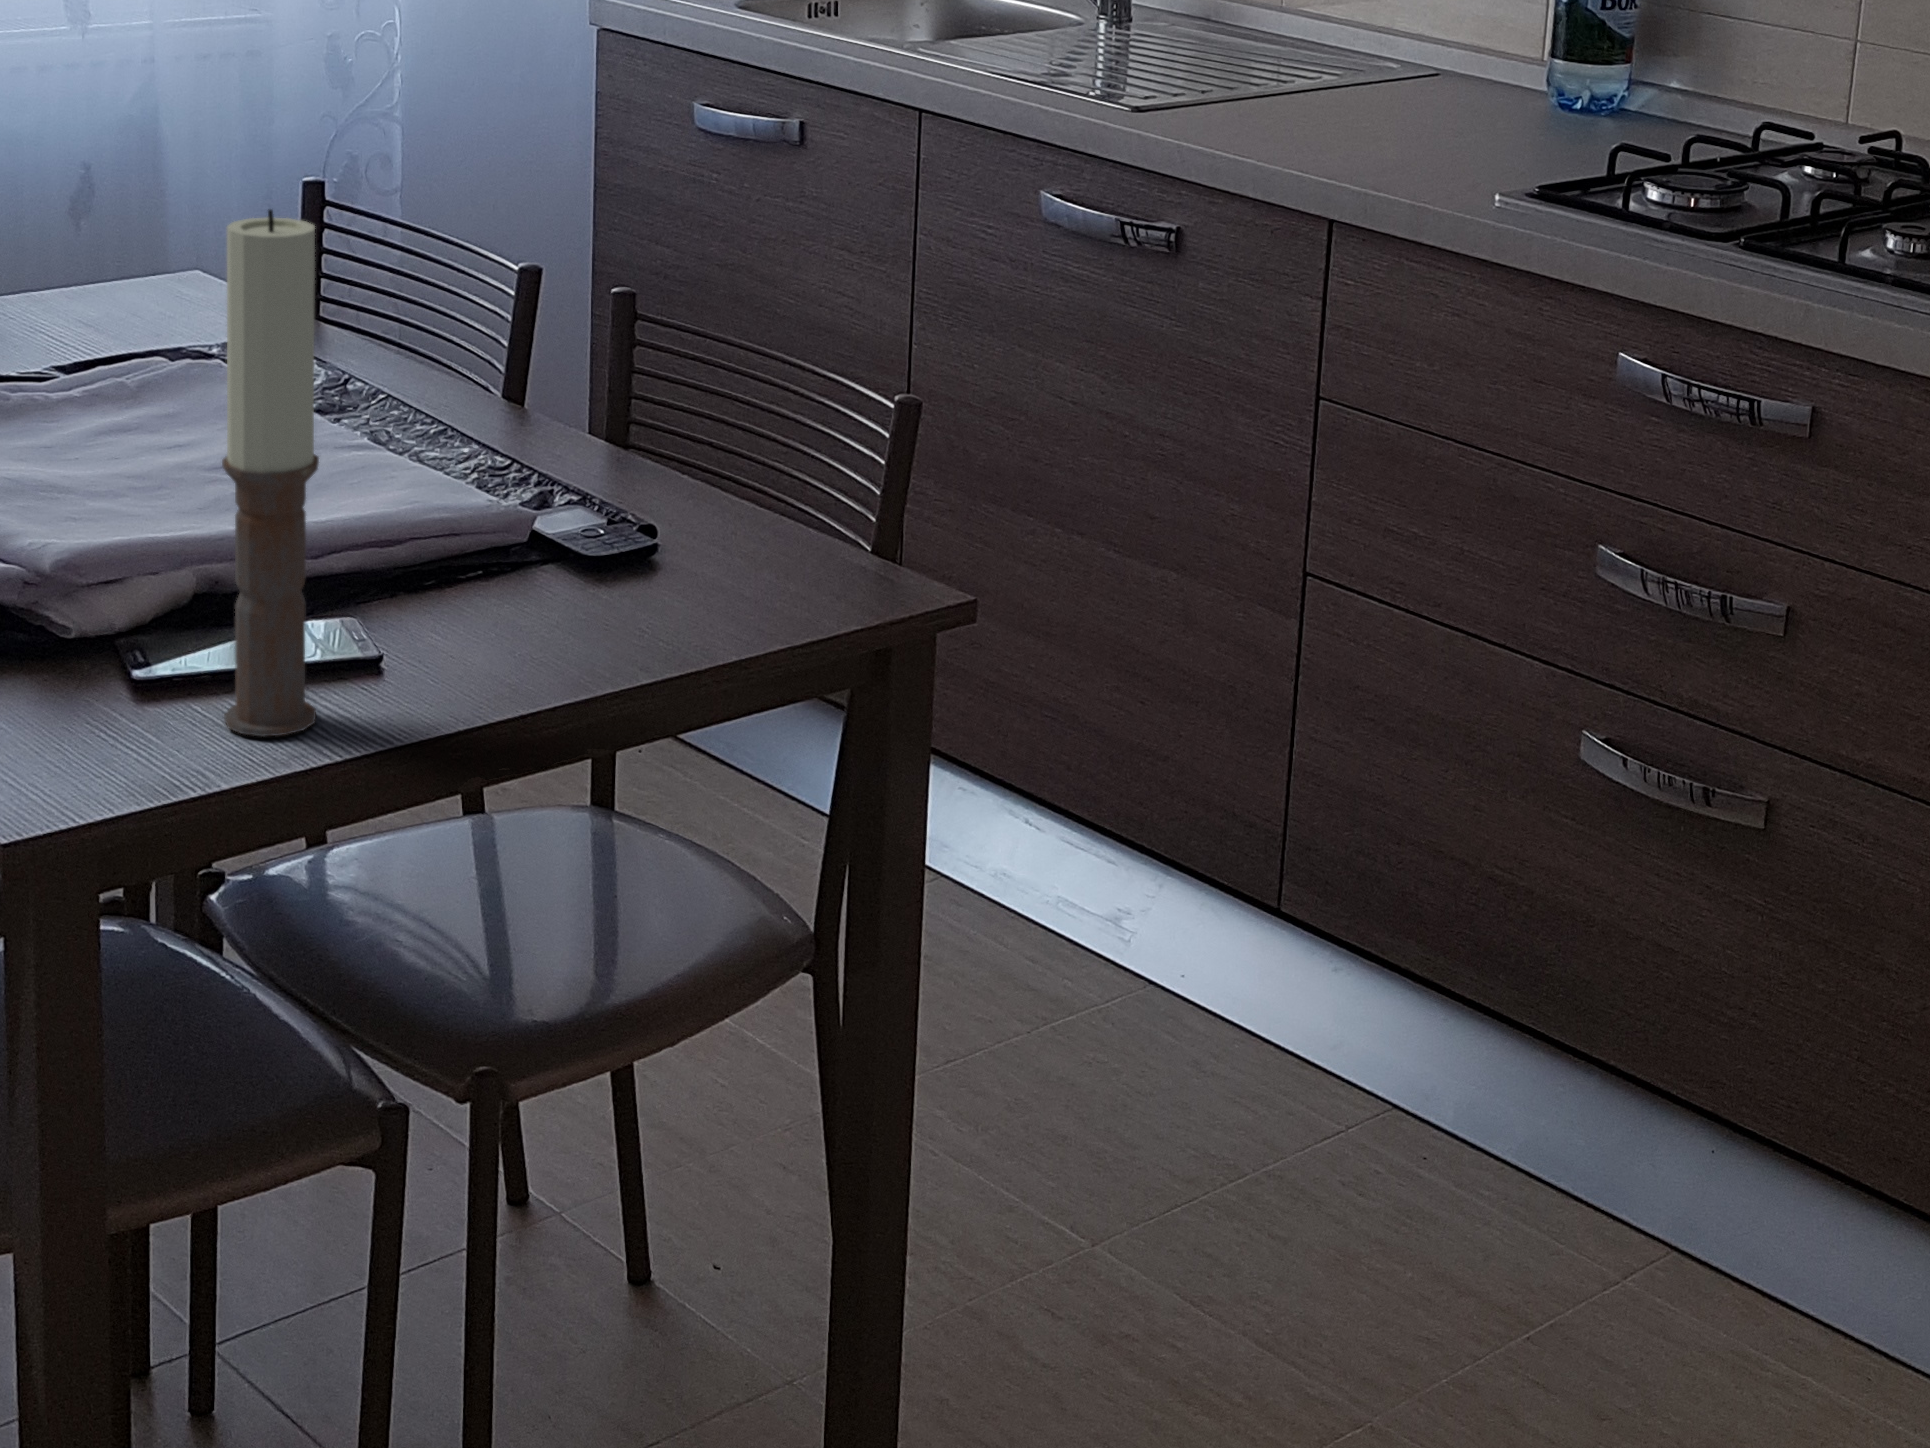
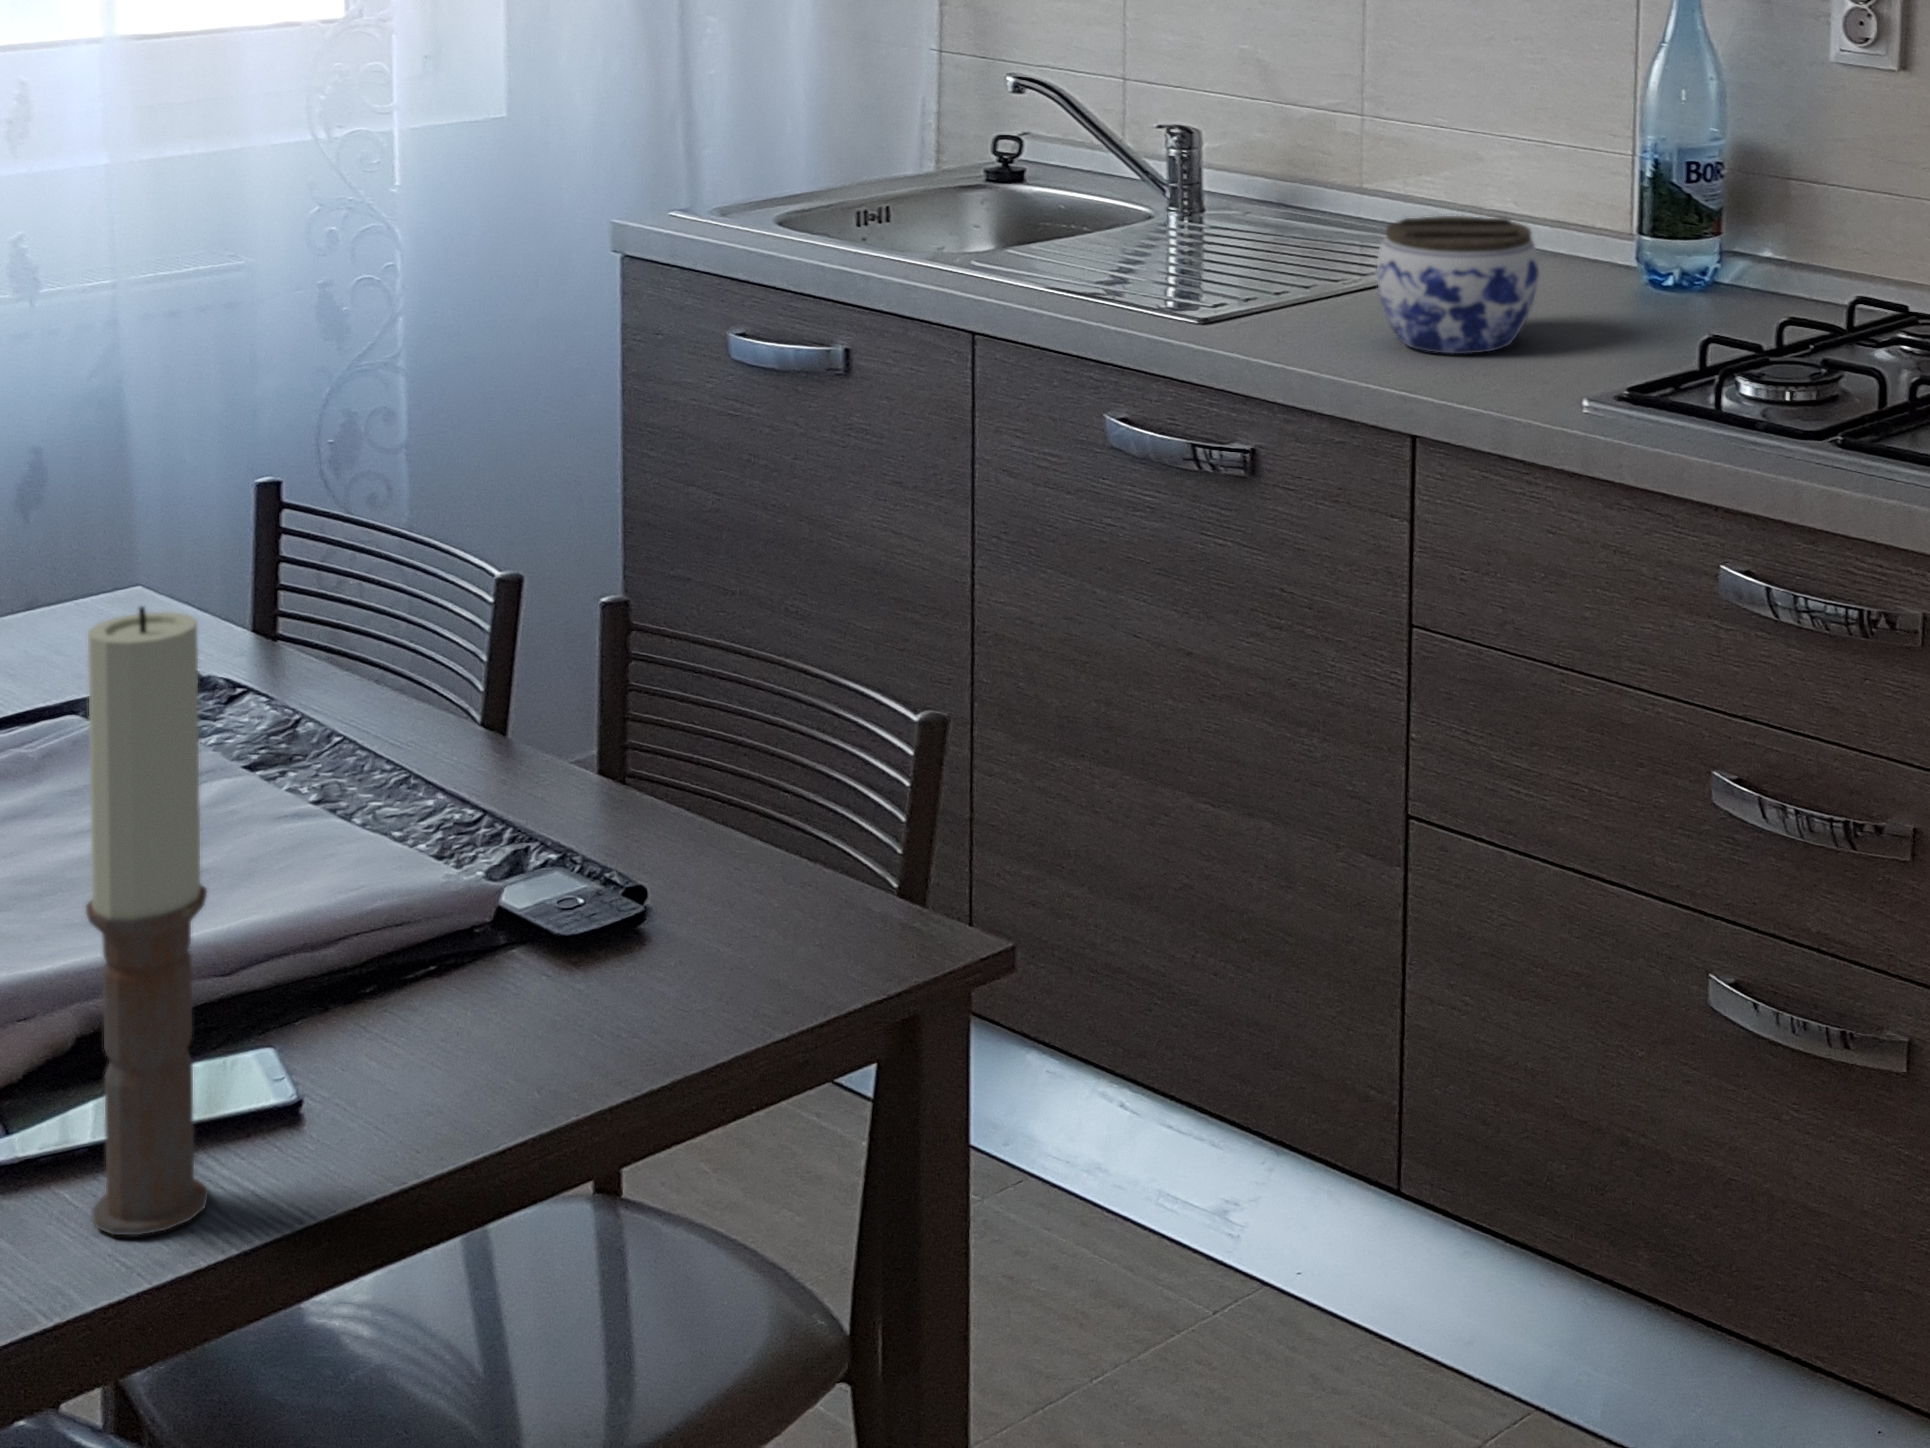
jar: none [1306,23,1461,153] -> present [1377,216,1539,354]

